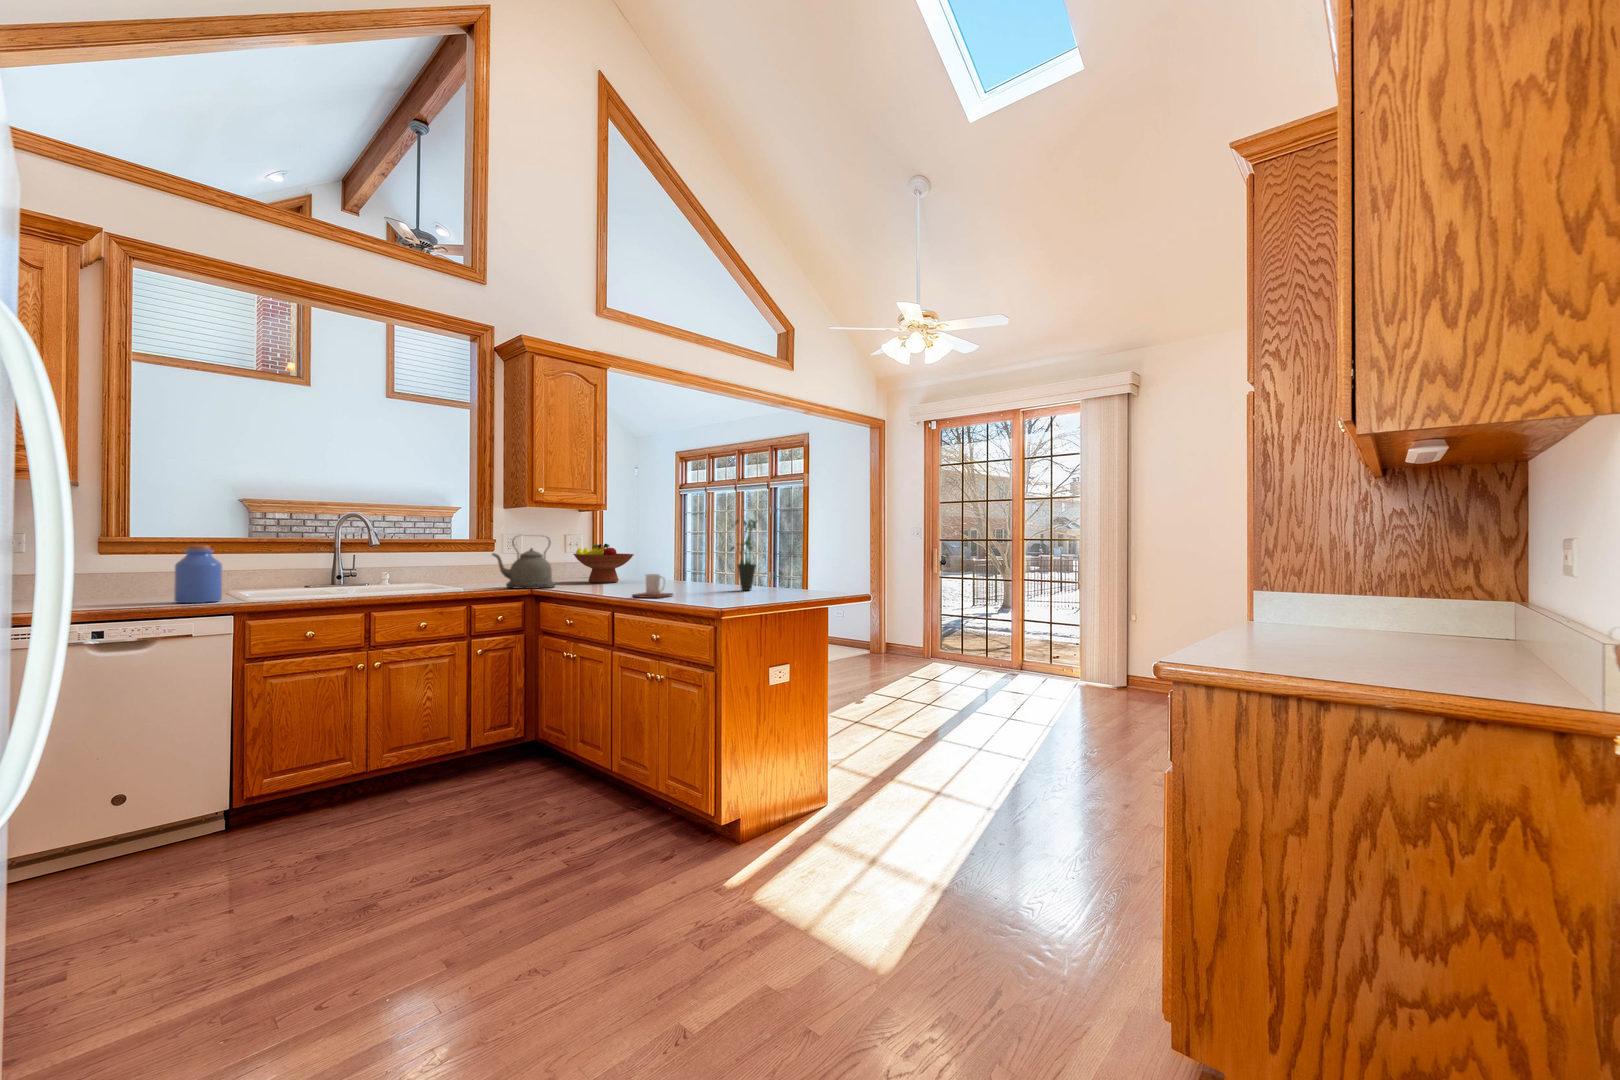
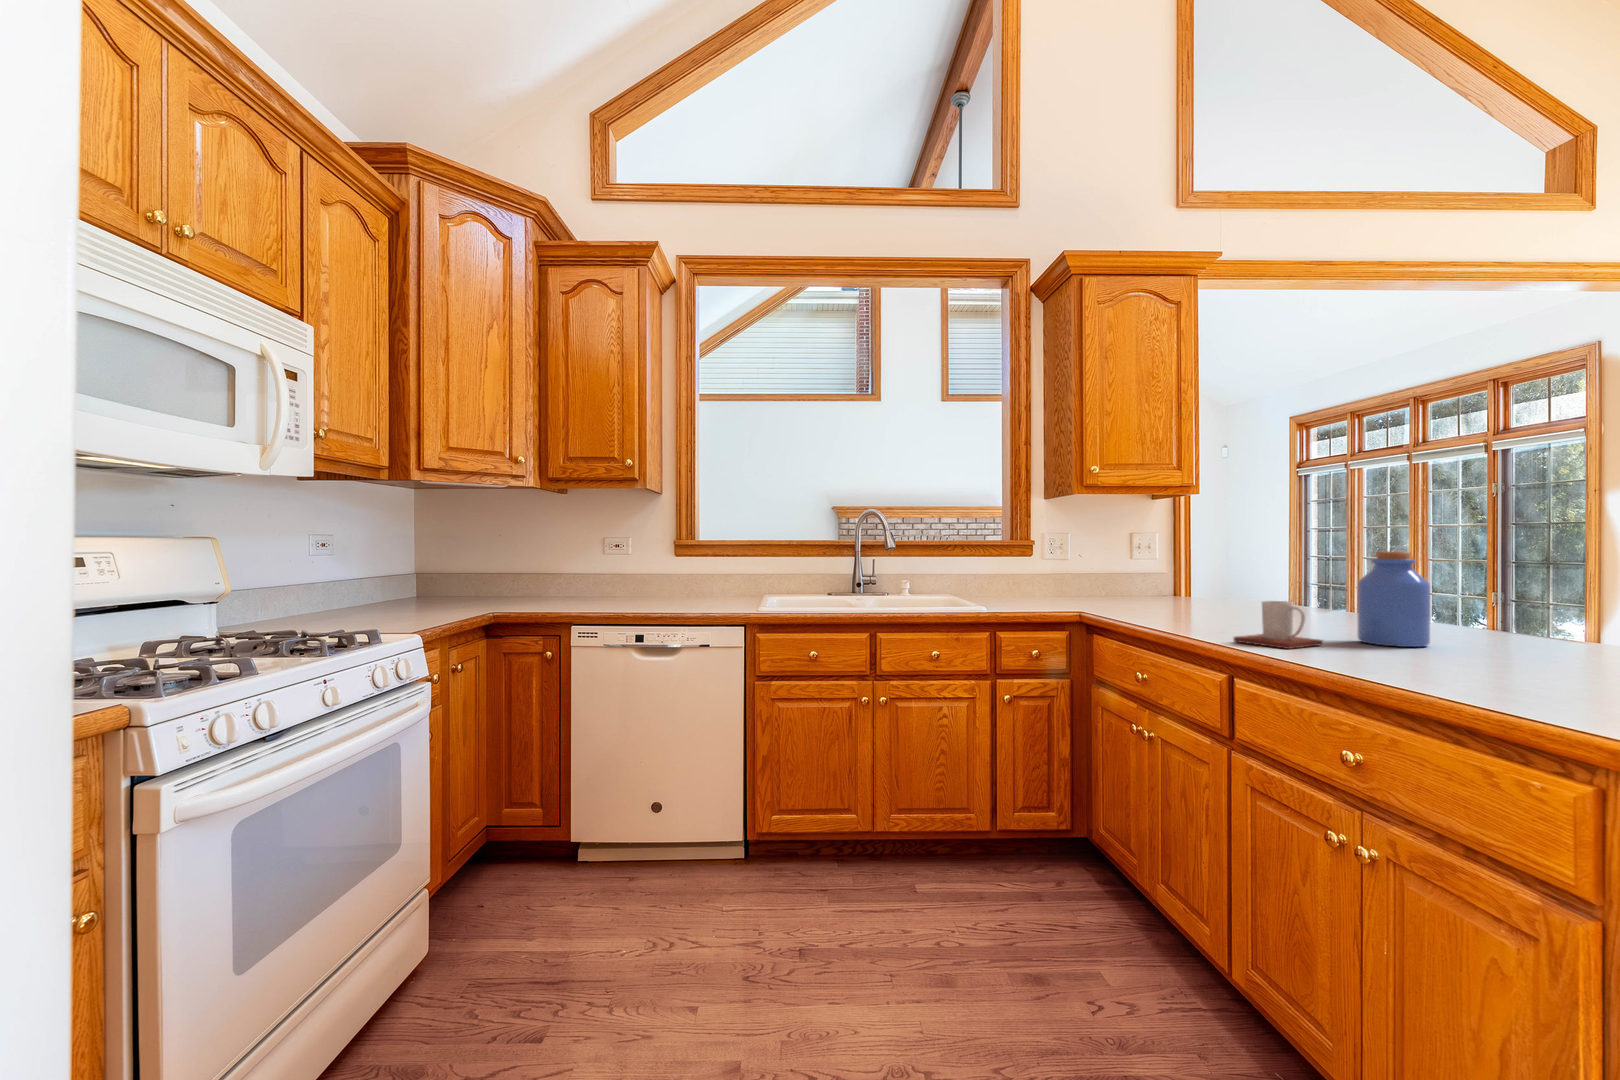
potted plant: present [730,517,757,590] -> none [1457,483,1555,642]
kettle: present [492,540,555,589] -> none [1020,534,1112,612]
fruit bowl: present [573,544,634,583] -> none [1142,545,1244,606]
jar: present [174,545,222,603] -> present [1357,551,1430,647]

